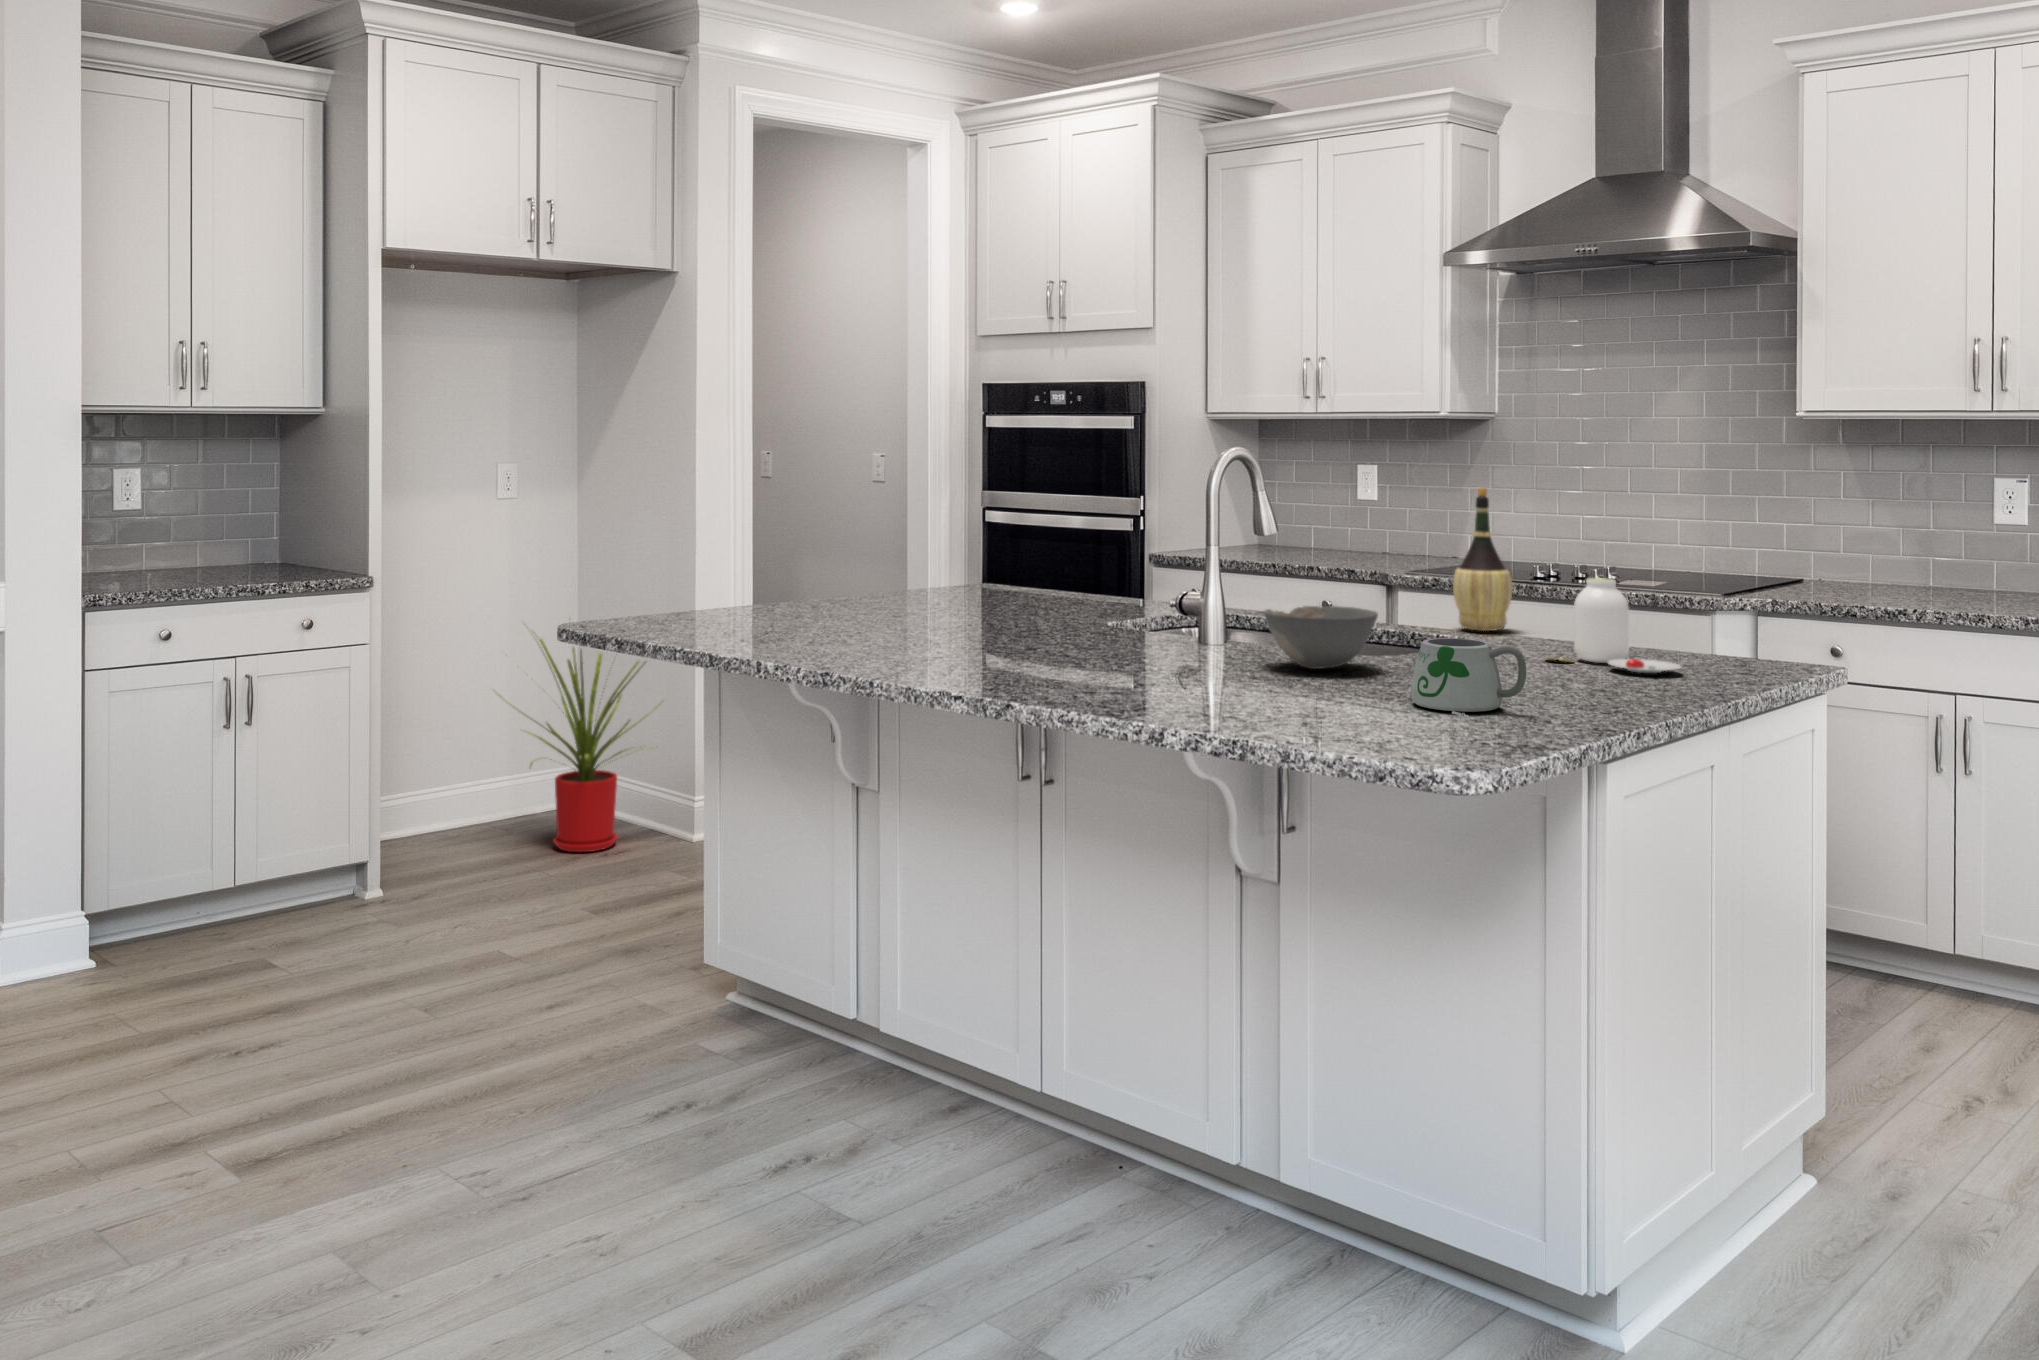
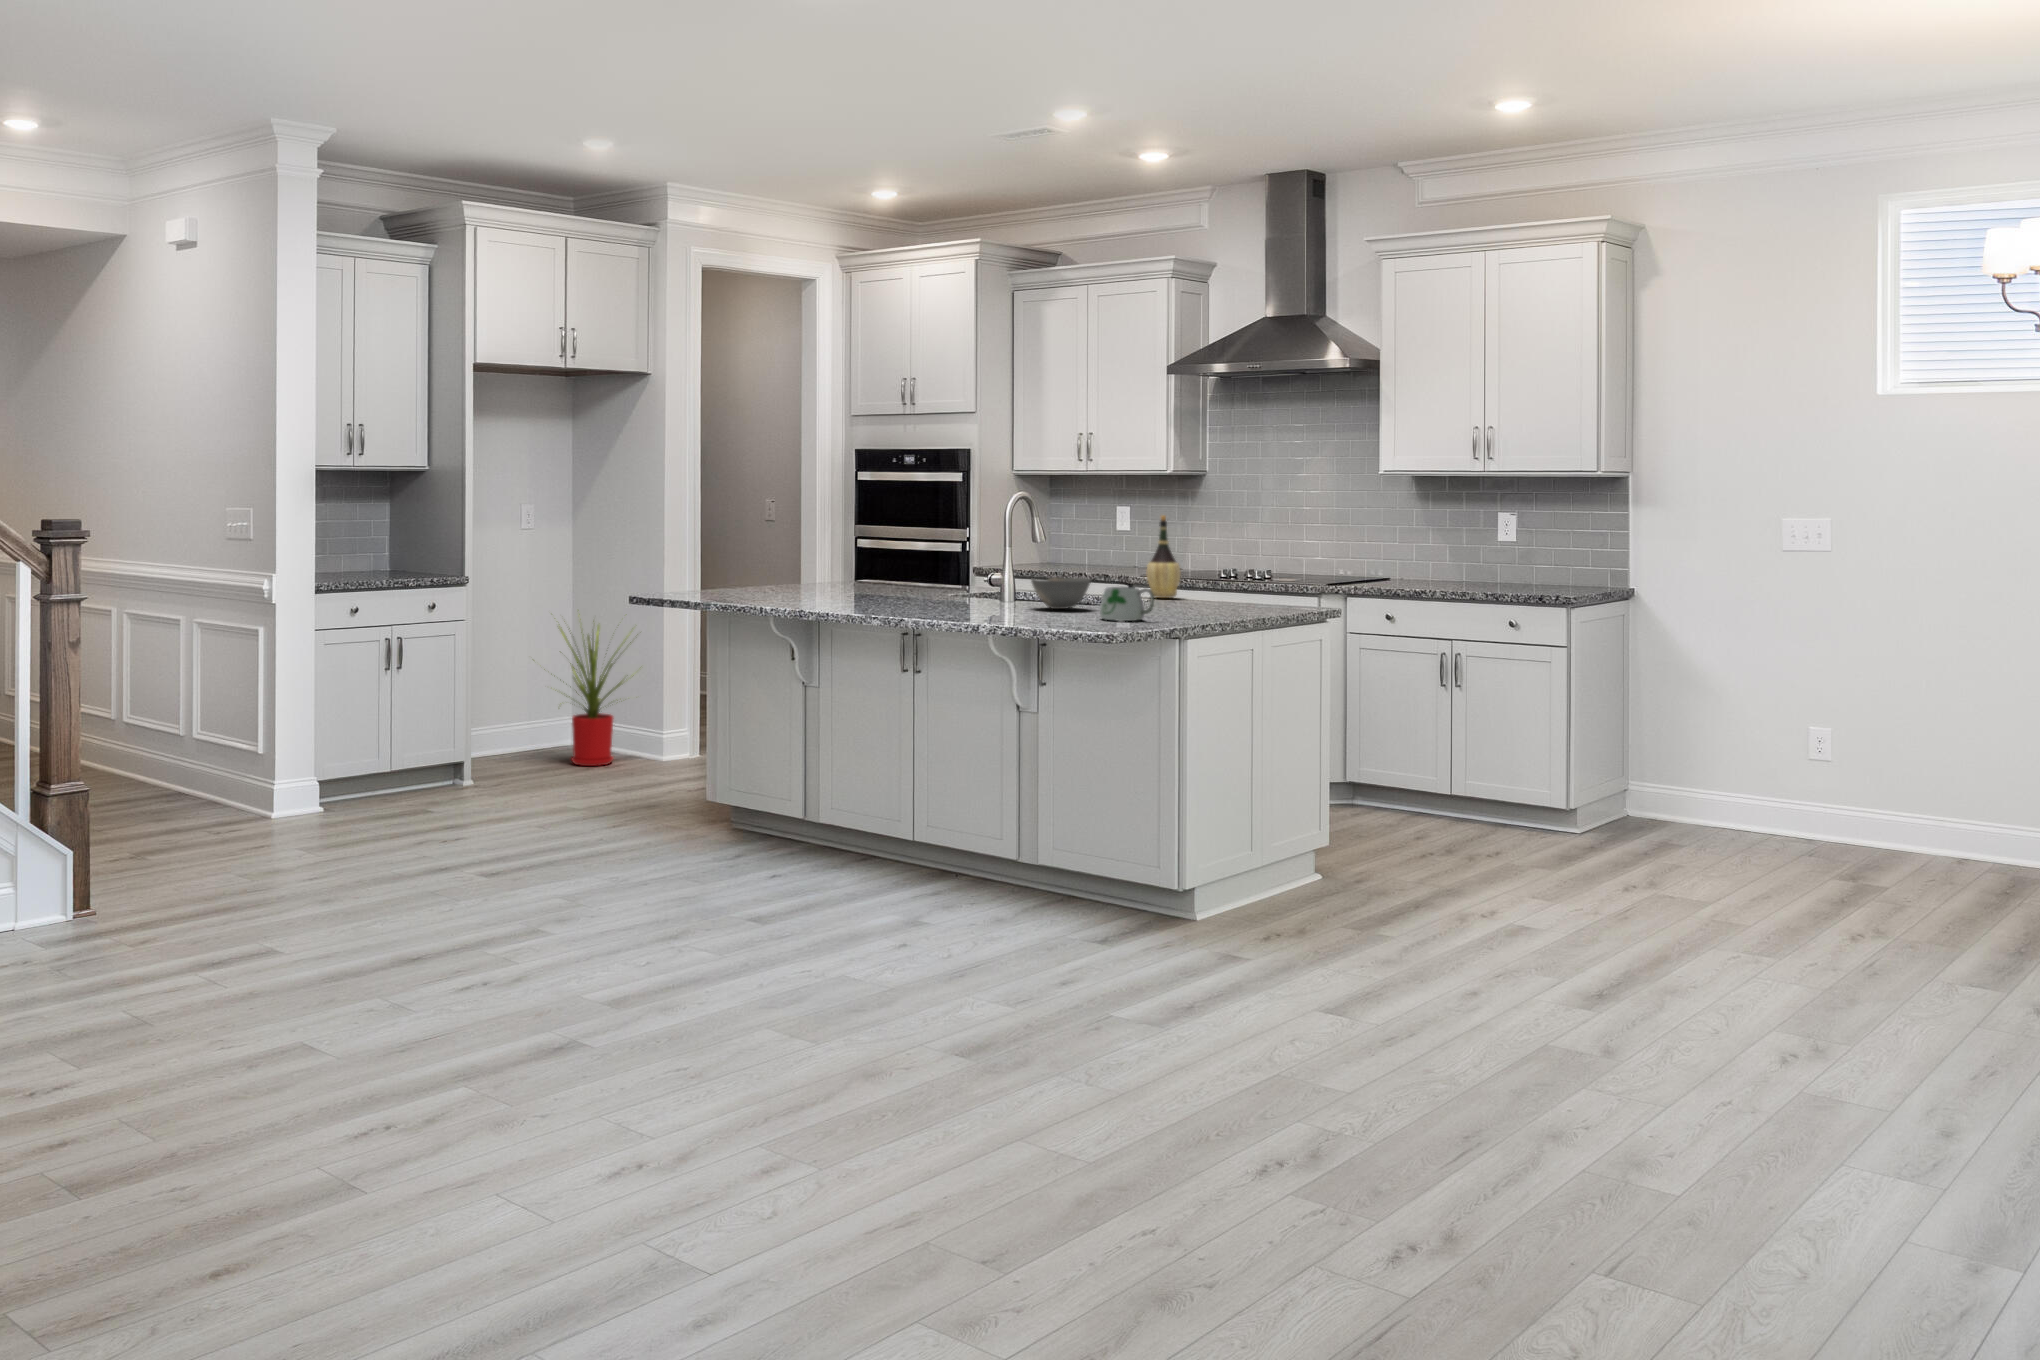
jar: present [1547,578,1681,673] -> none [1185,563,1253,612]

